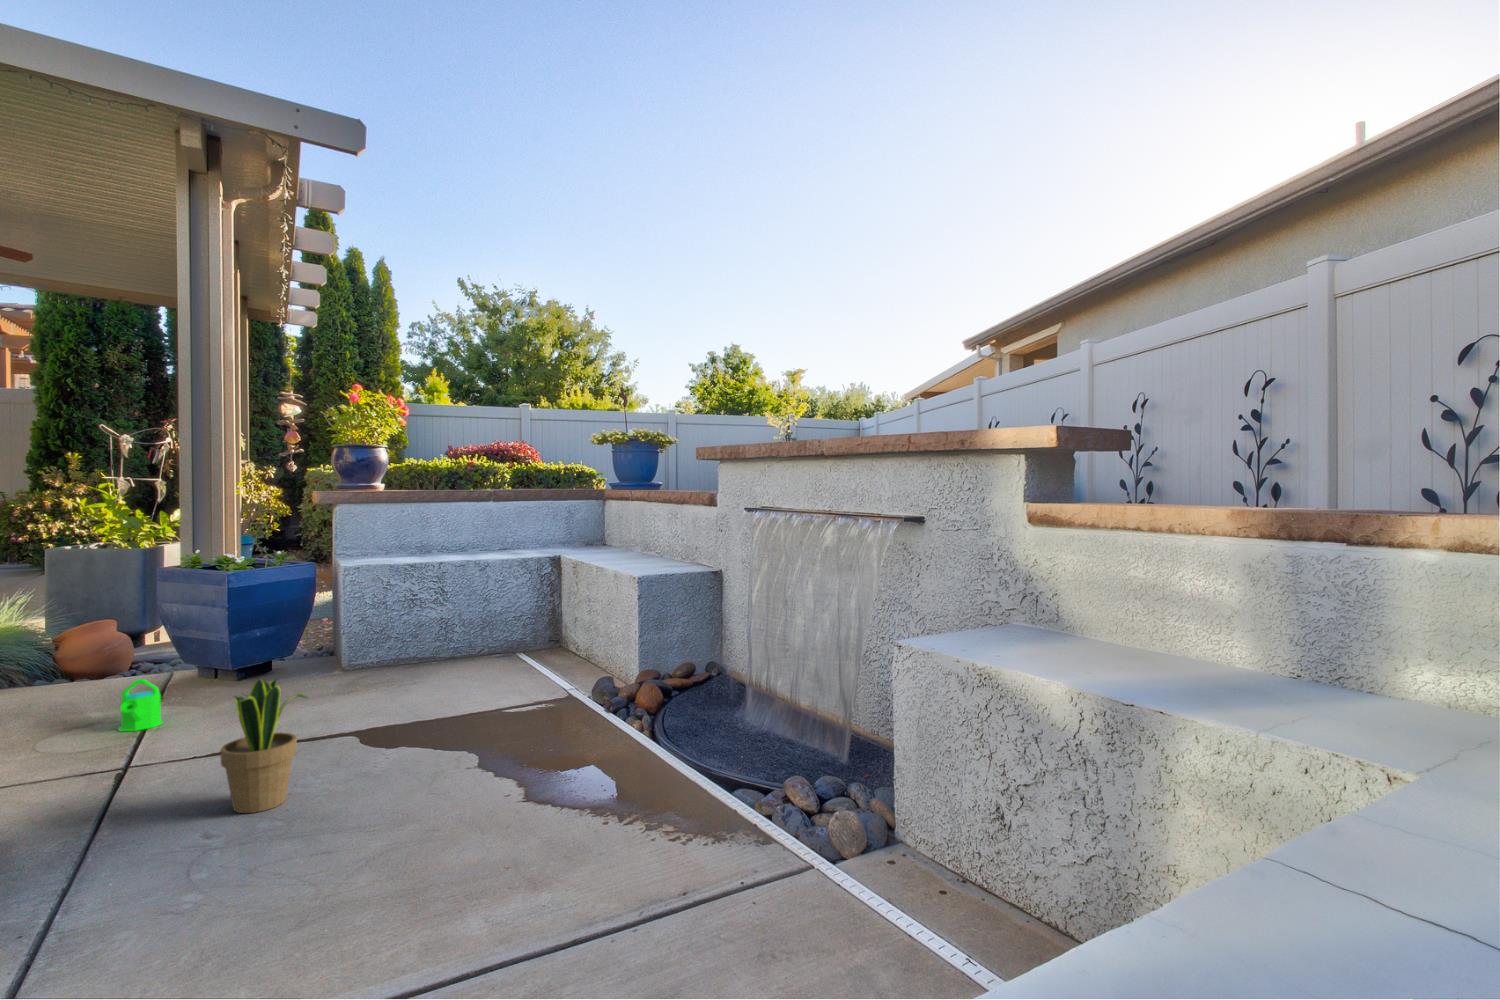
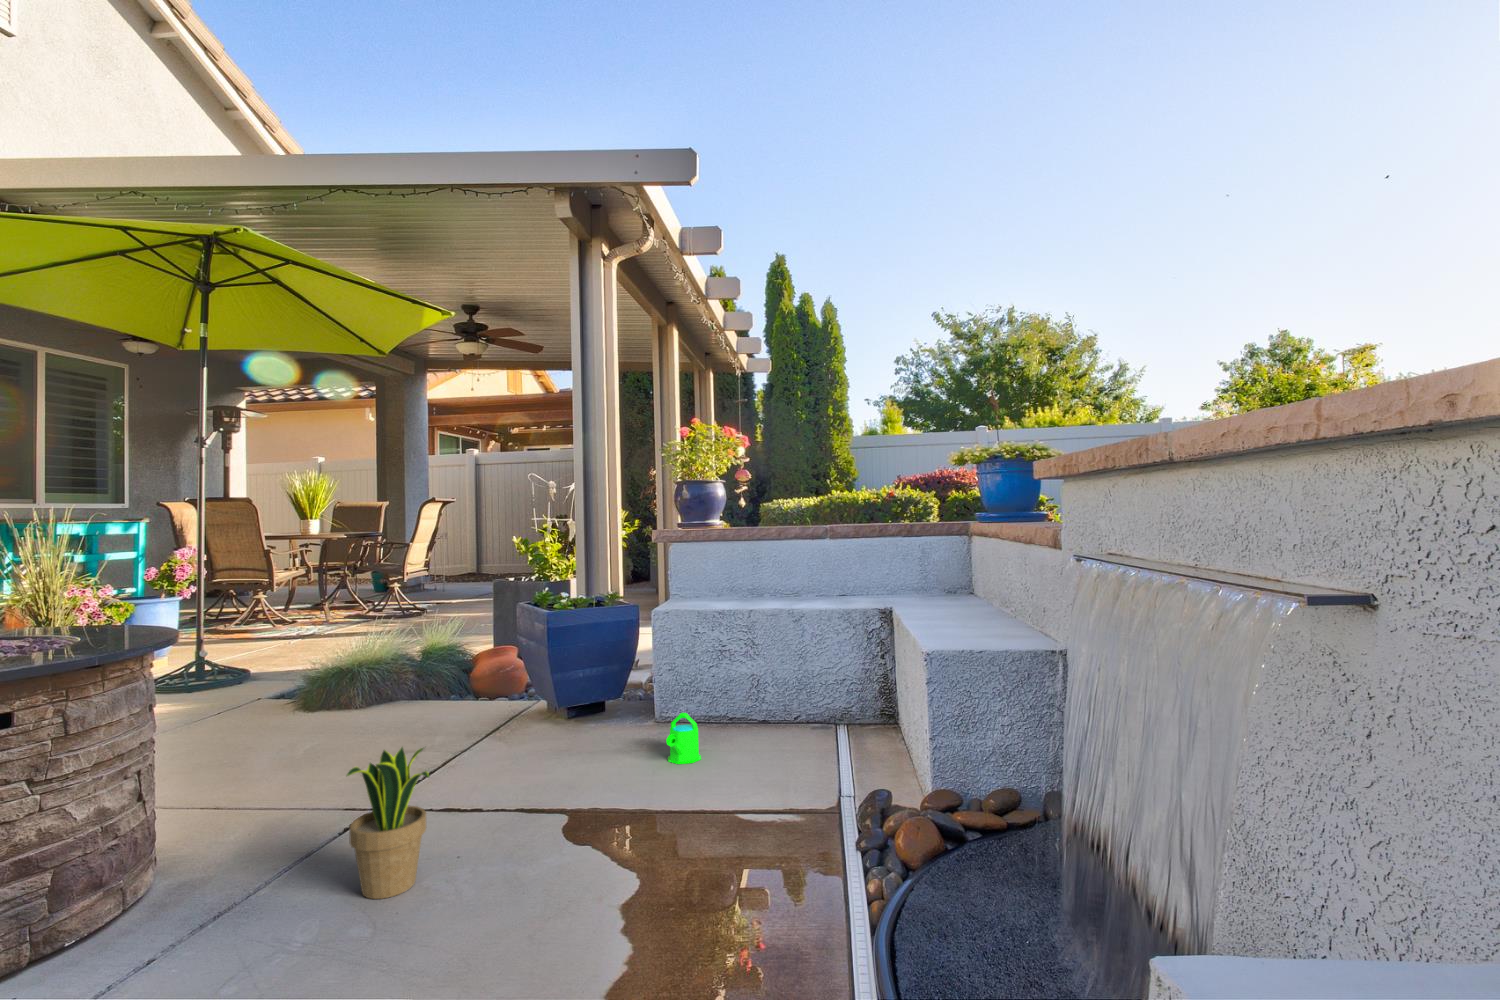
watering can: present [118,679,164,731] -> present [666,713,701,764]

